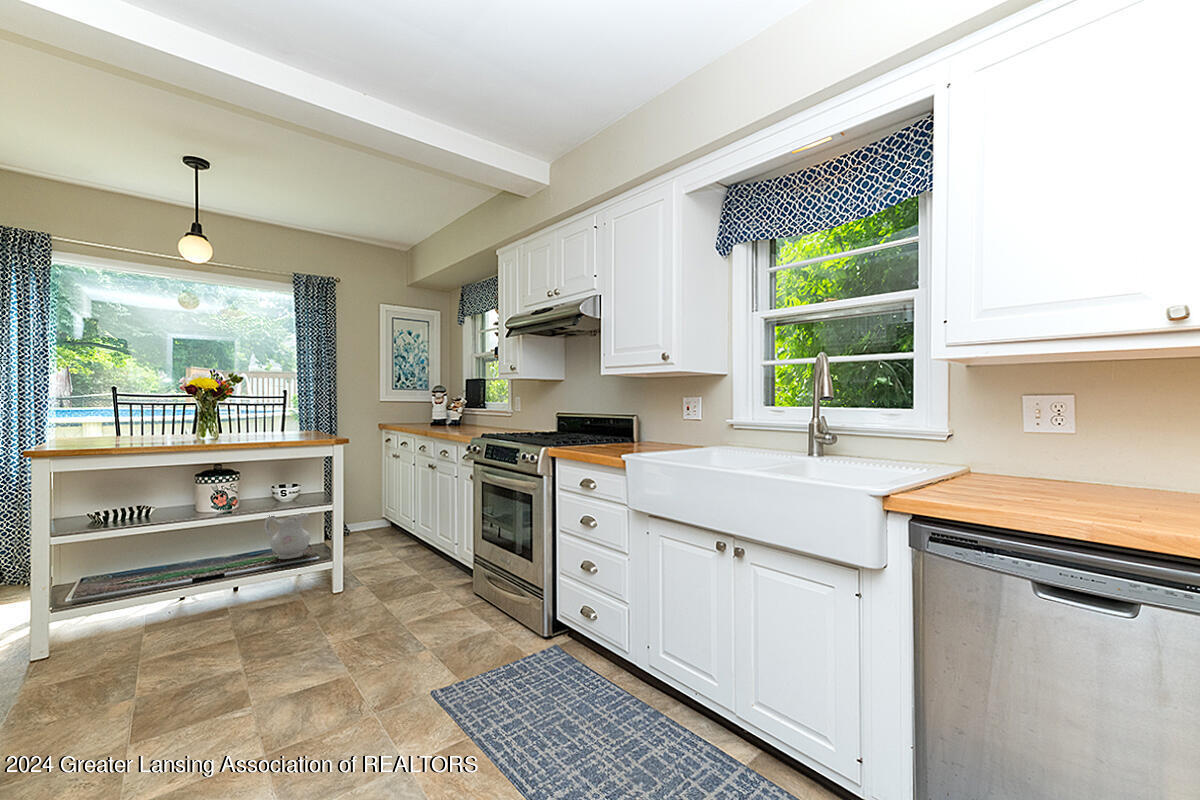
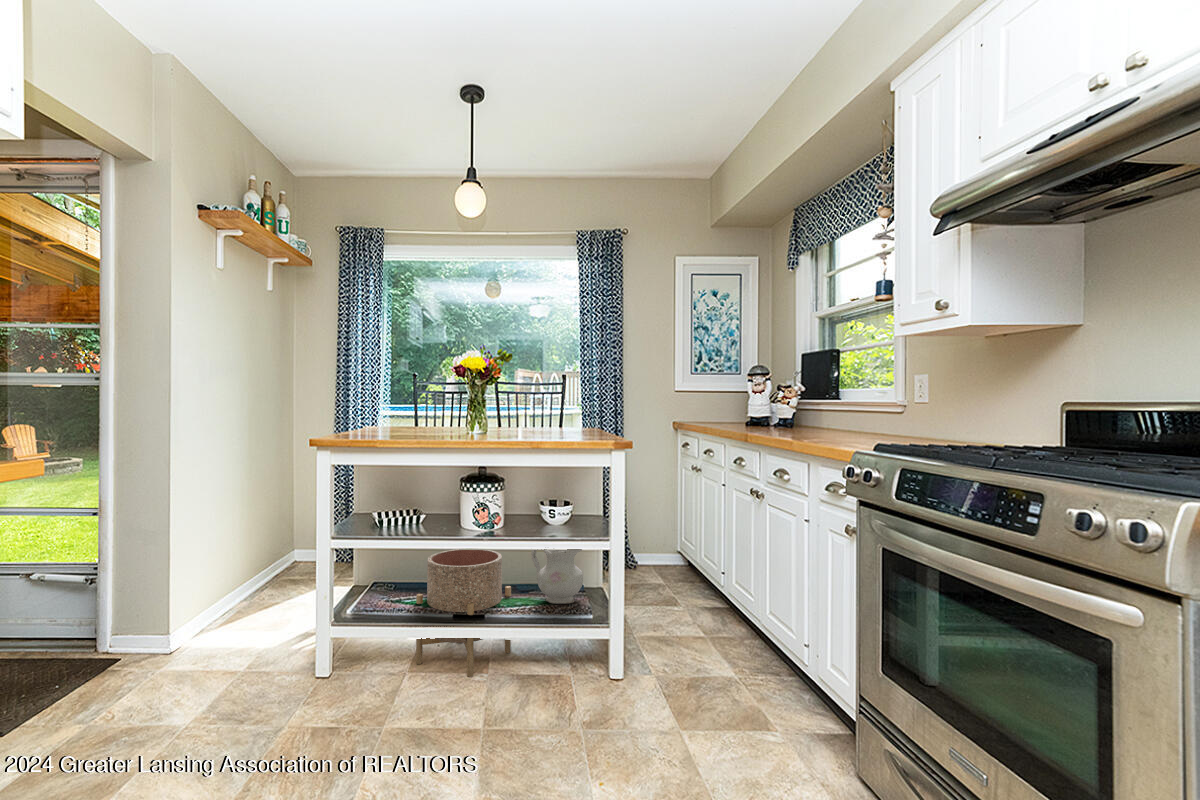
planter: none [149,528,245,630] -> present [416,549,511,677]

